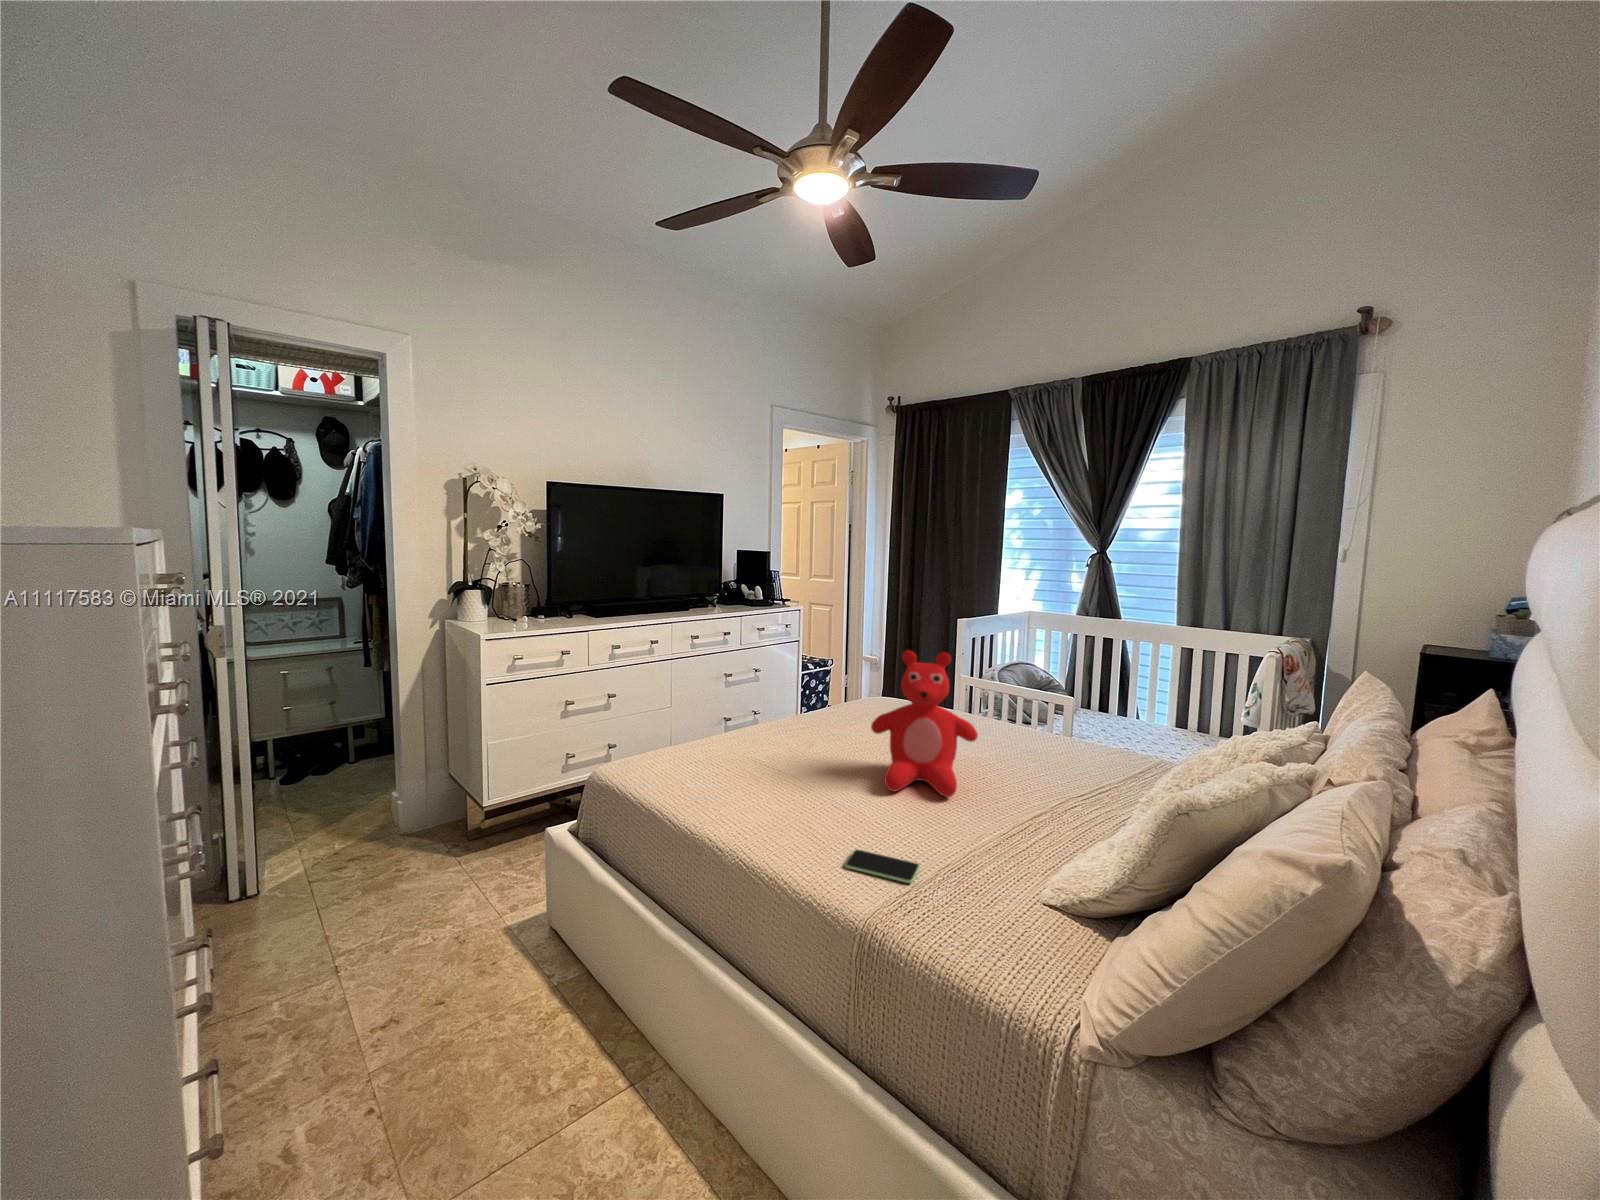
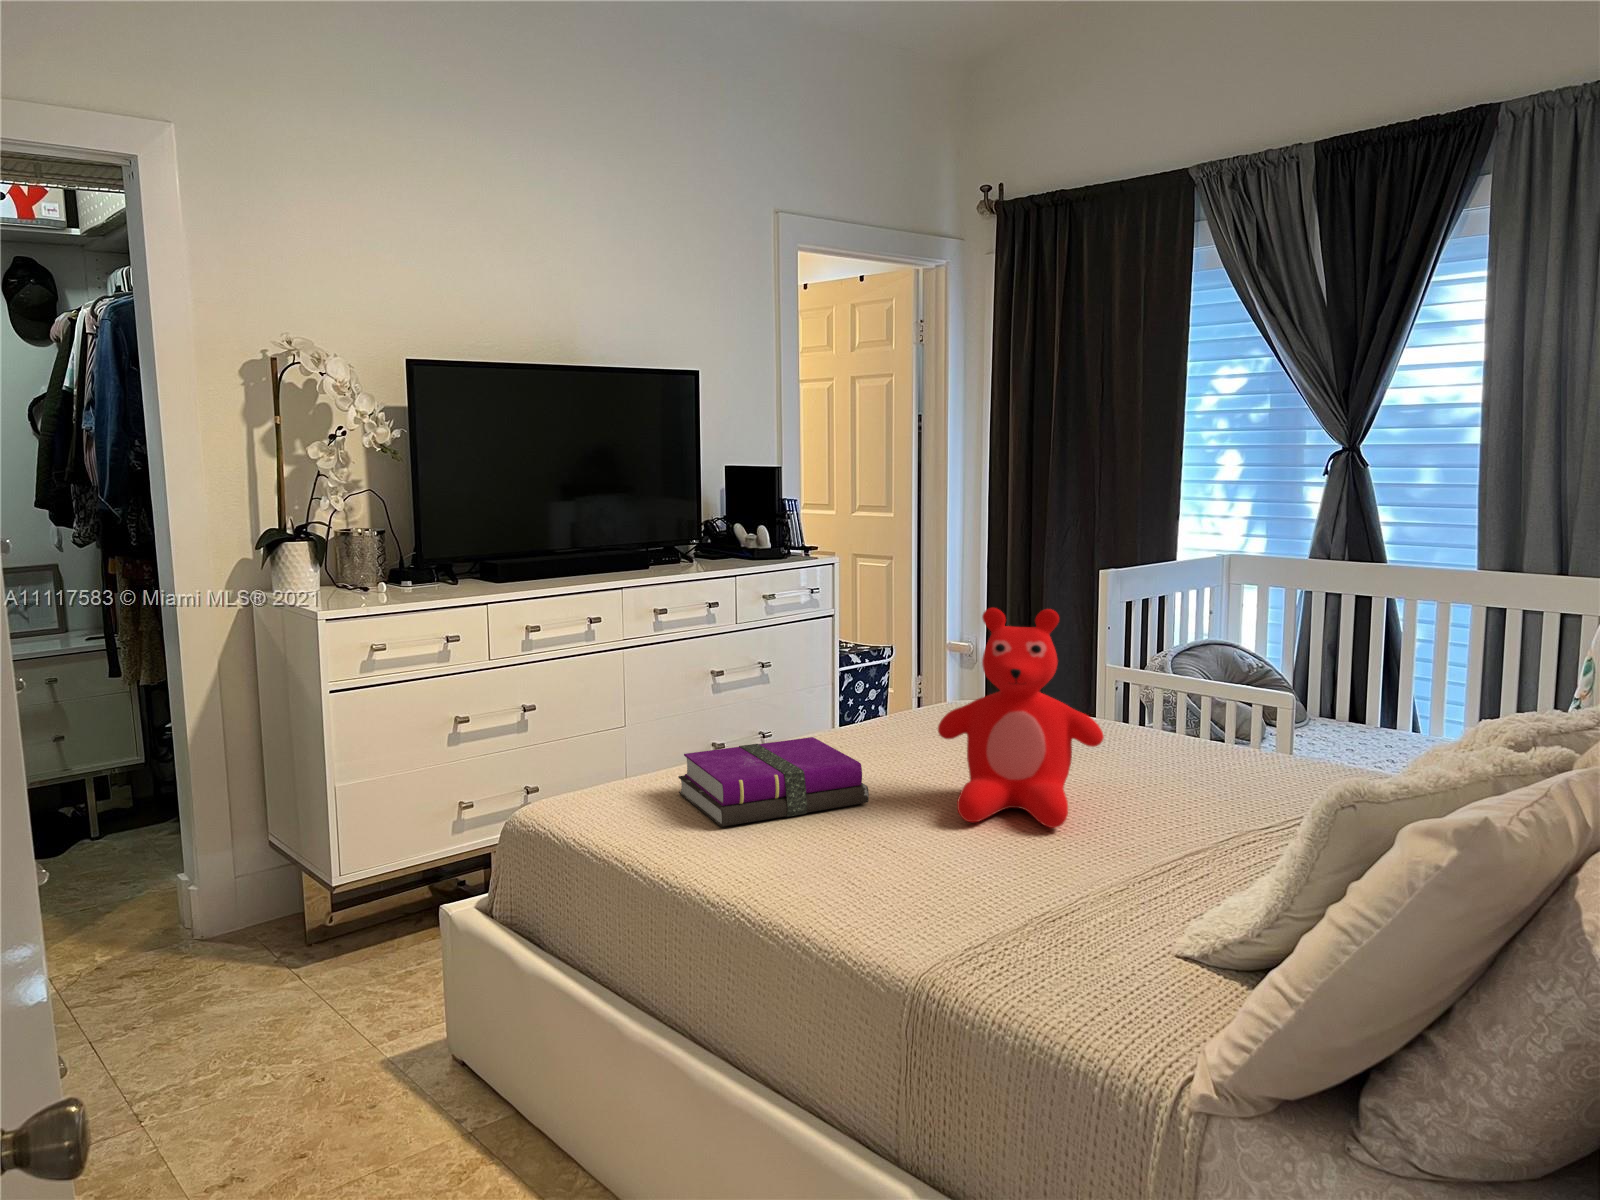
notebook: none [703,728,826,791] -> present [678,737,869,827]
smartphone: present [845,850,920,883] -> none [890,893,1000,931]

